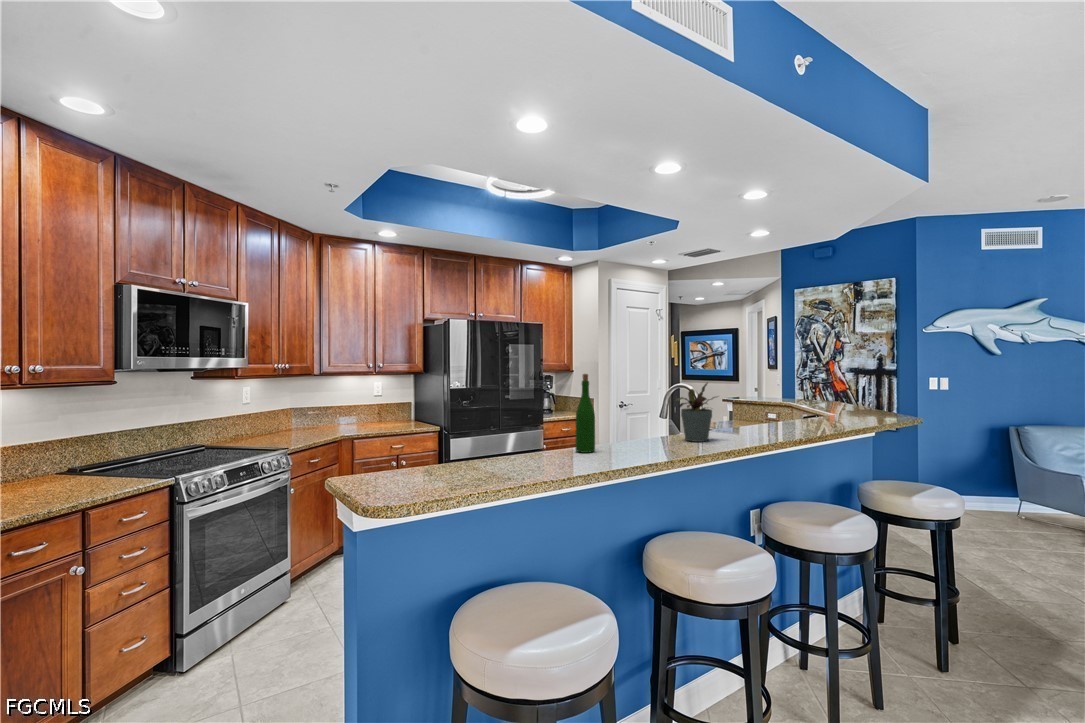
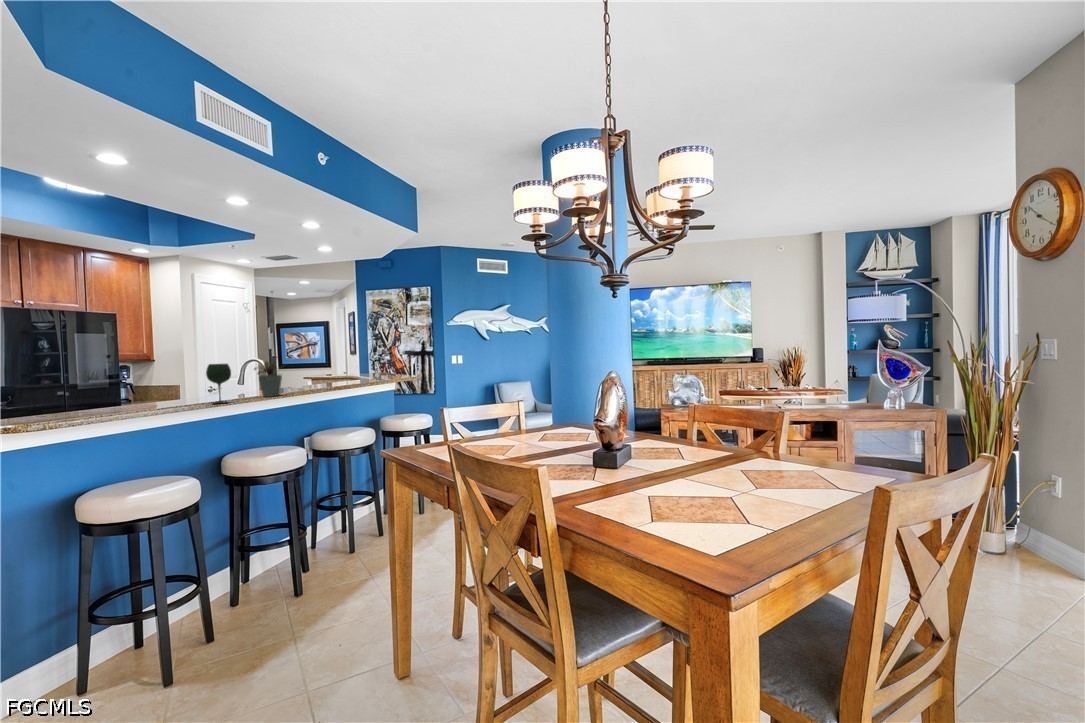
wine bottle: present [576,374,595,453] -> none [170,351,188,408]
wine glass: none [618,392,649,451] -> present [206,364,231,404]

